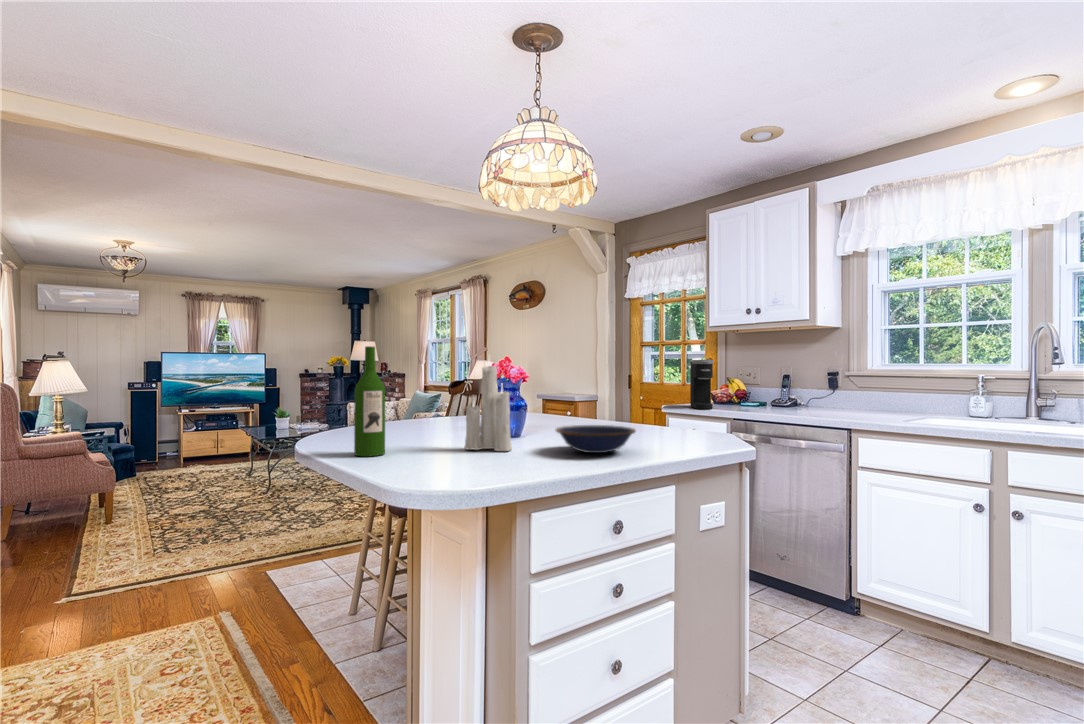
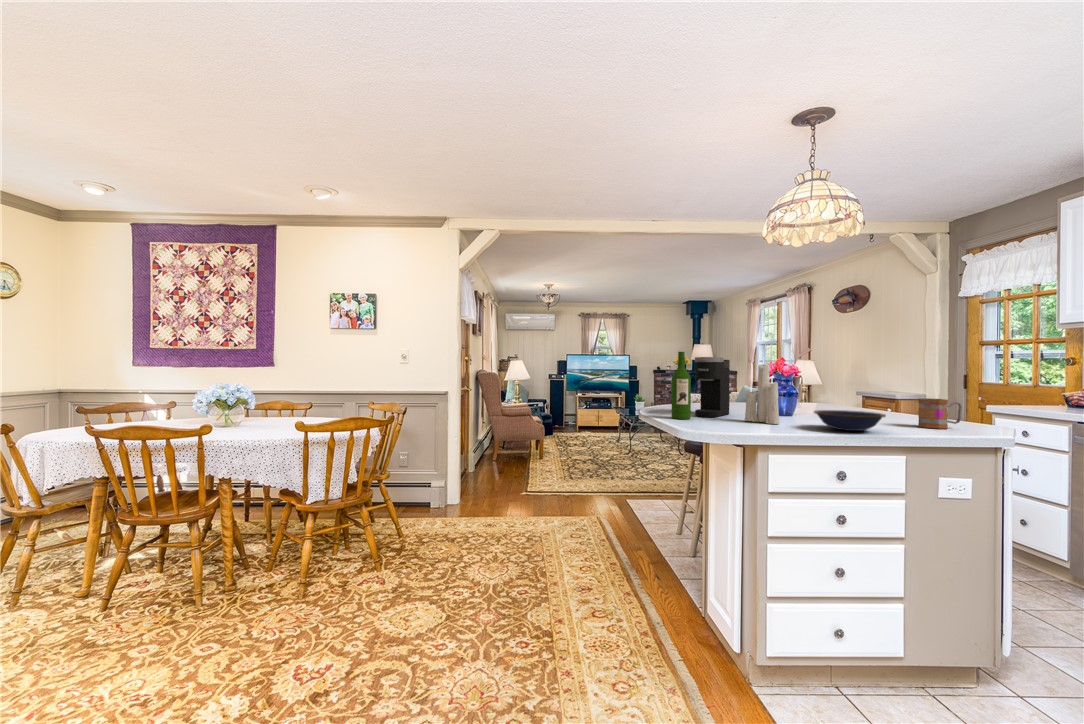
coffee maker: present [690,360,713,409] -> present [695,357,730,417]
mug: none [647,404,684,439] -> present [918,398,962,429]

